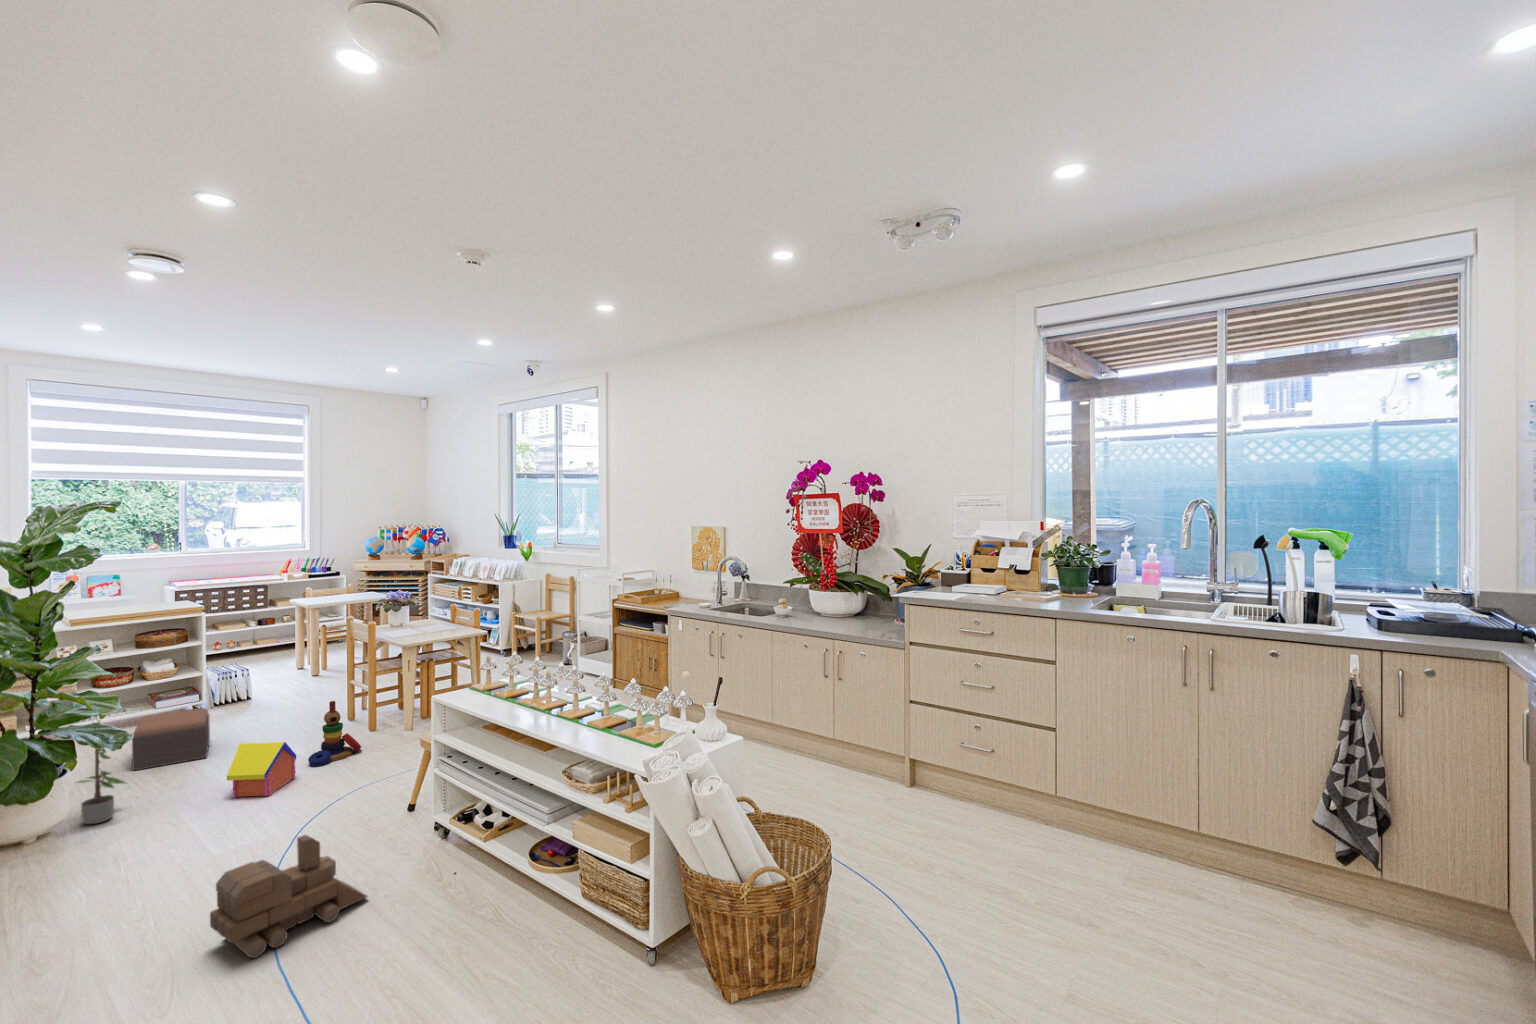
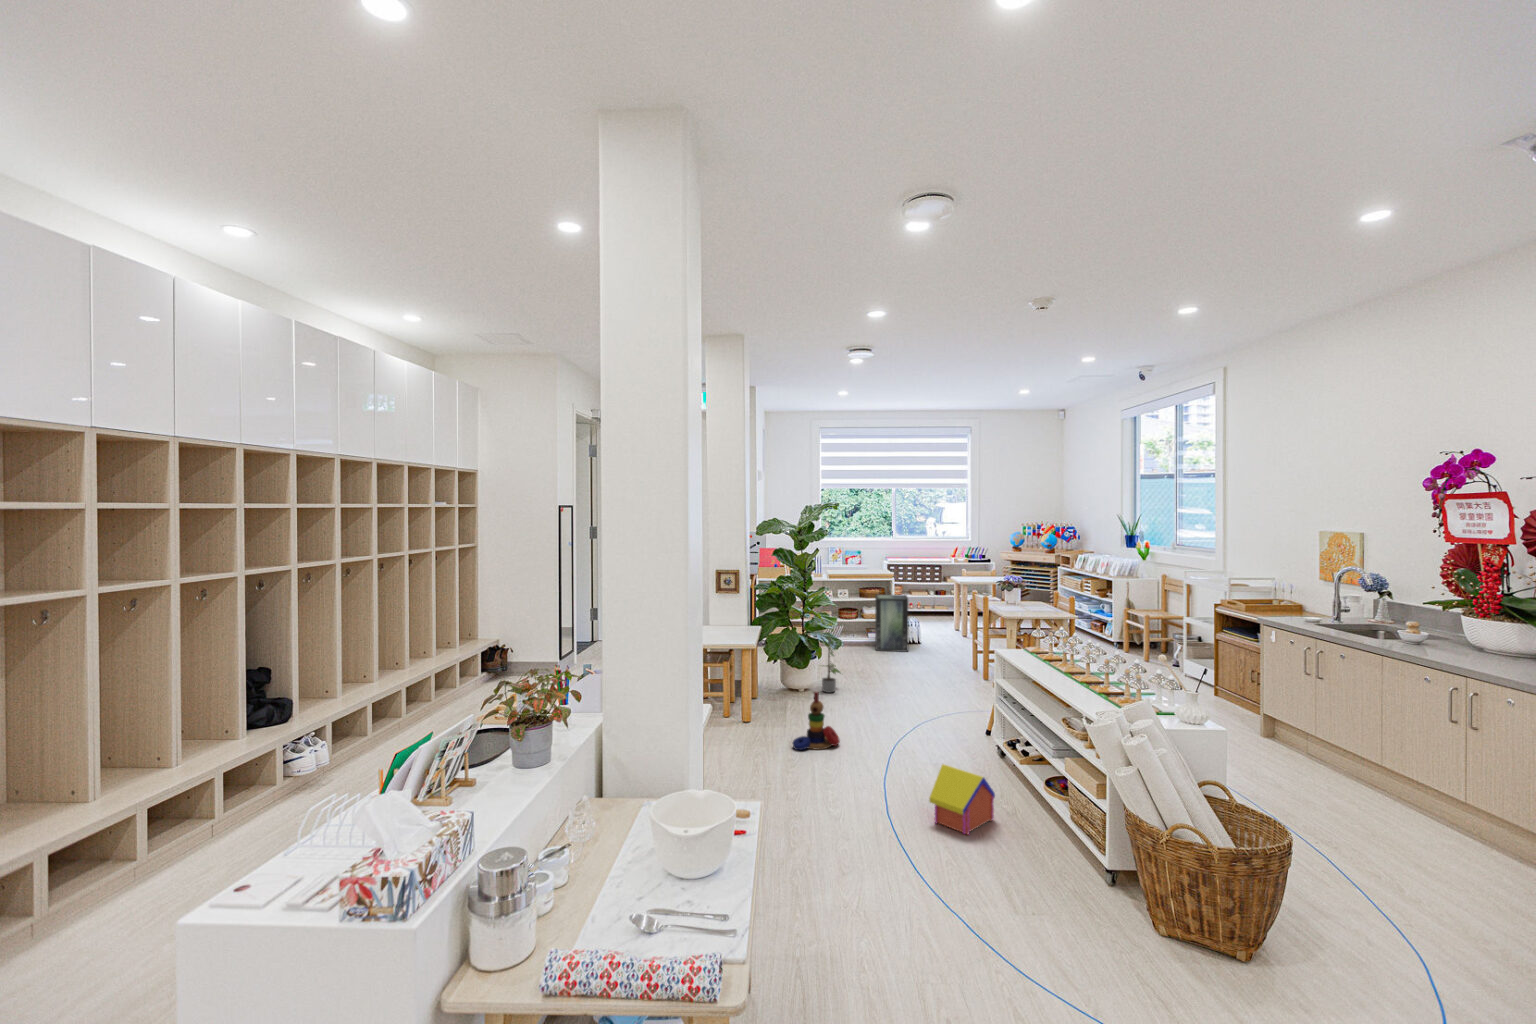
storage box: none [169,633,235,724] -> present [875,594,908,652]
stacking toy: present [308,701,361,766] -> present [793,692,840,750]
footstool: present [132,708,210,770] -> none [849,640,890,674]
toy house: present [227,742,296,798] -> present [929,764,995,835]
toy train: present [210,835,367,958] -> none [858,717,941,778]

